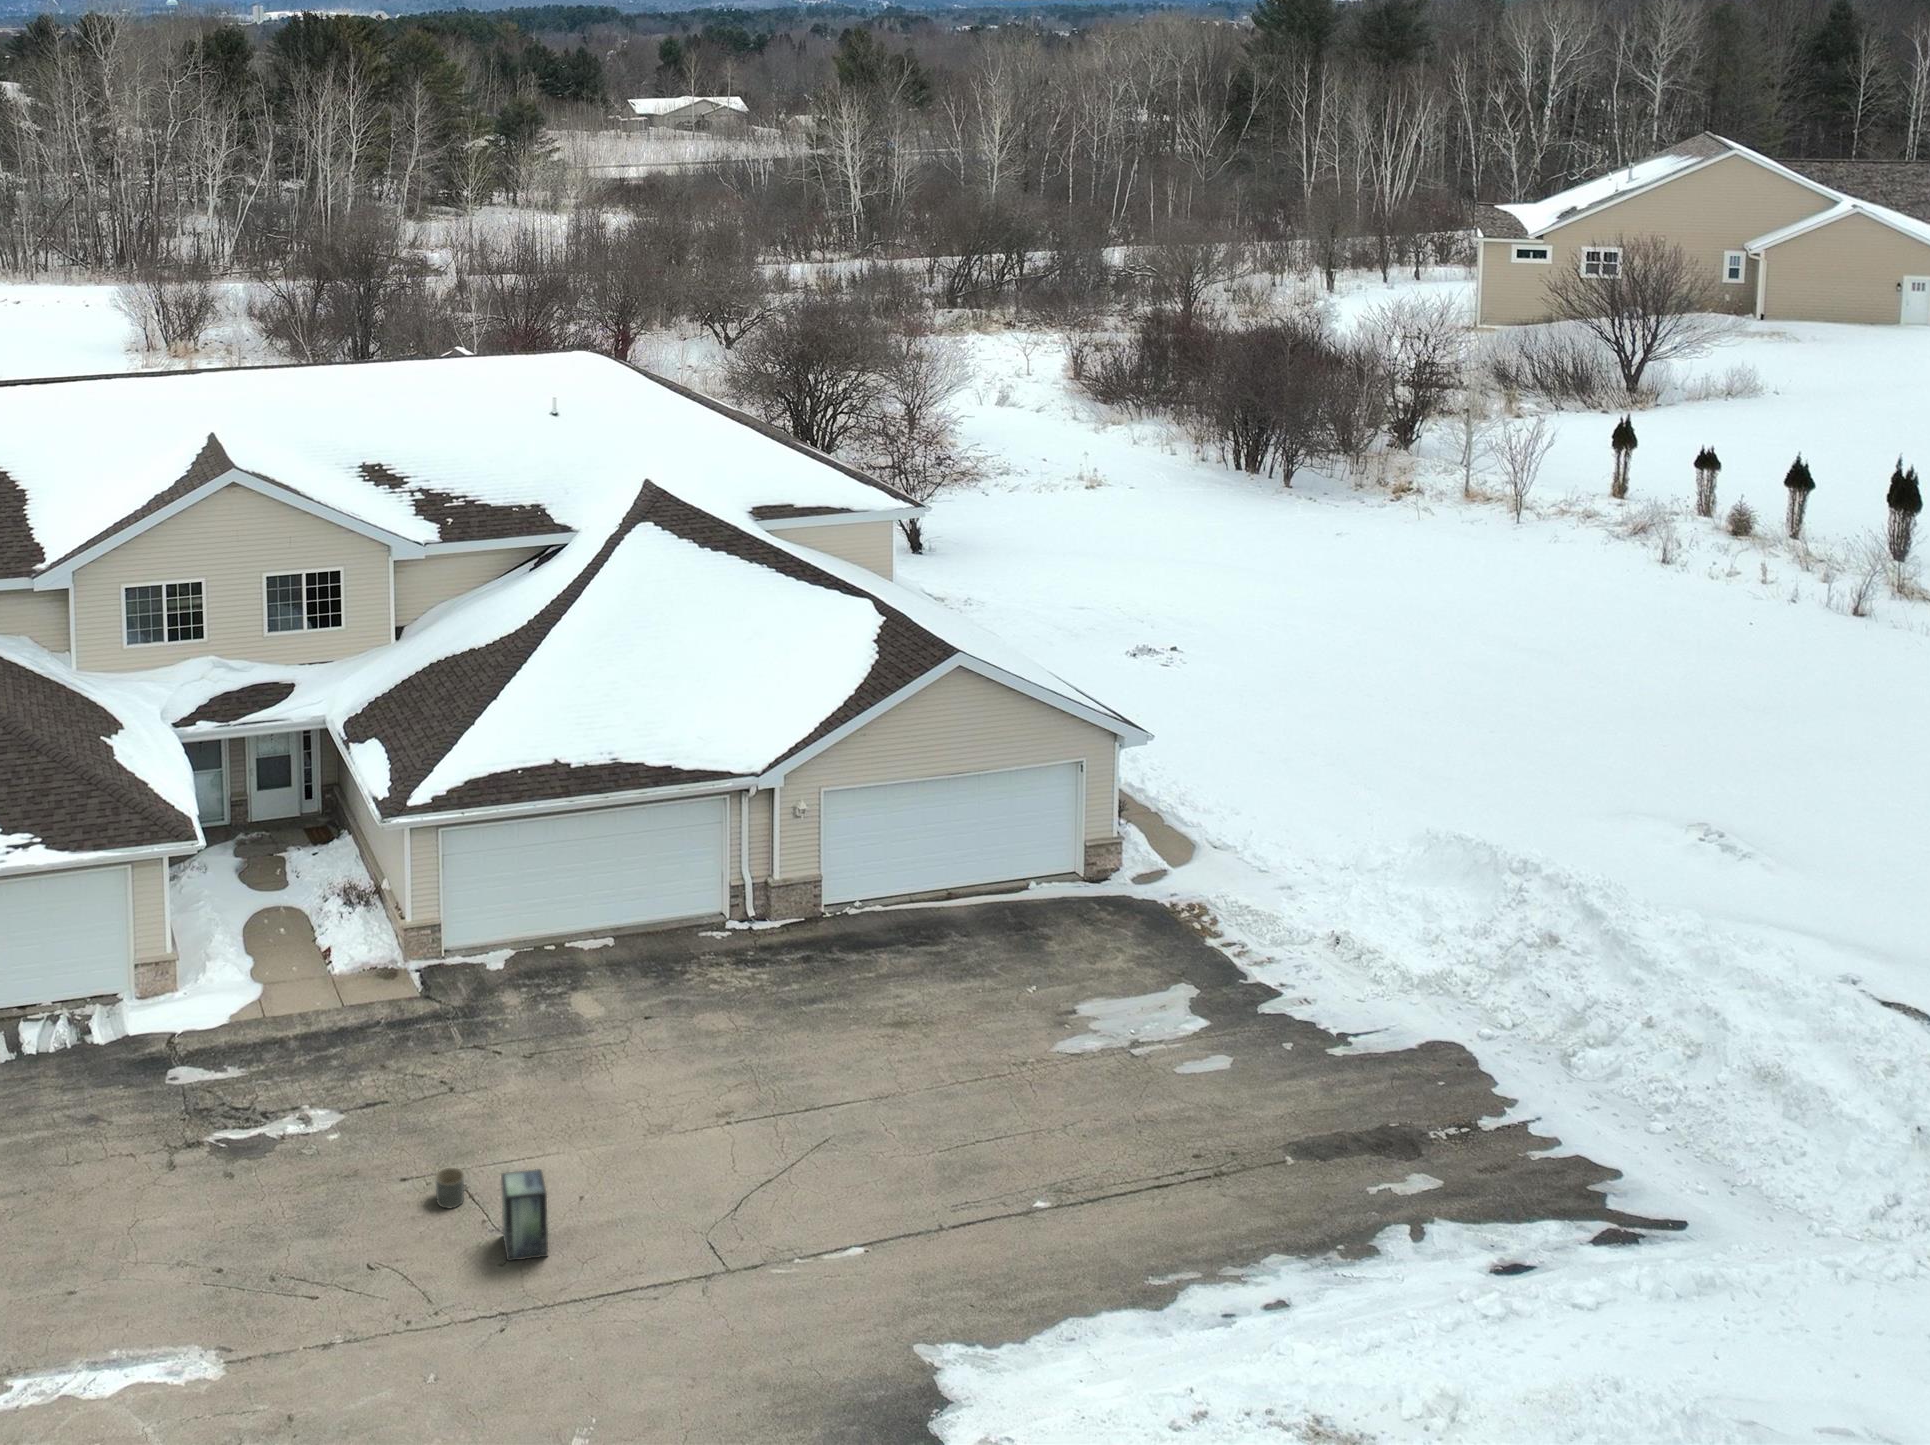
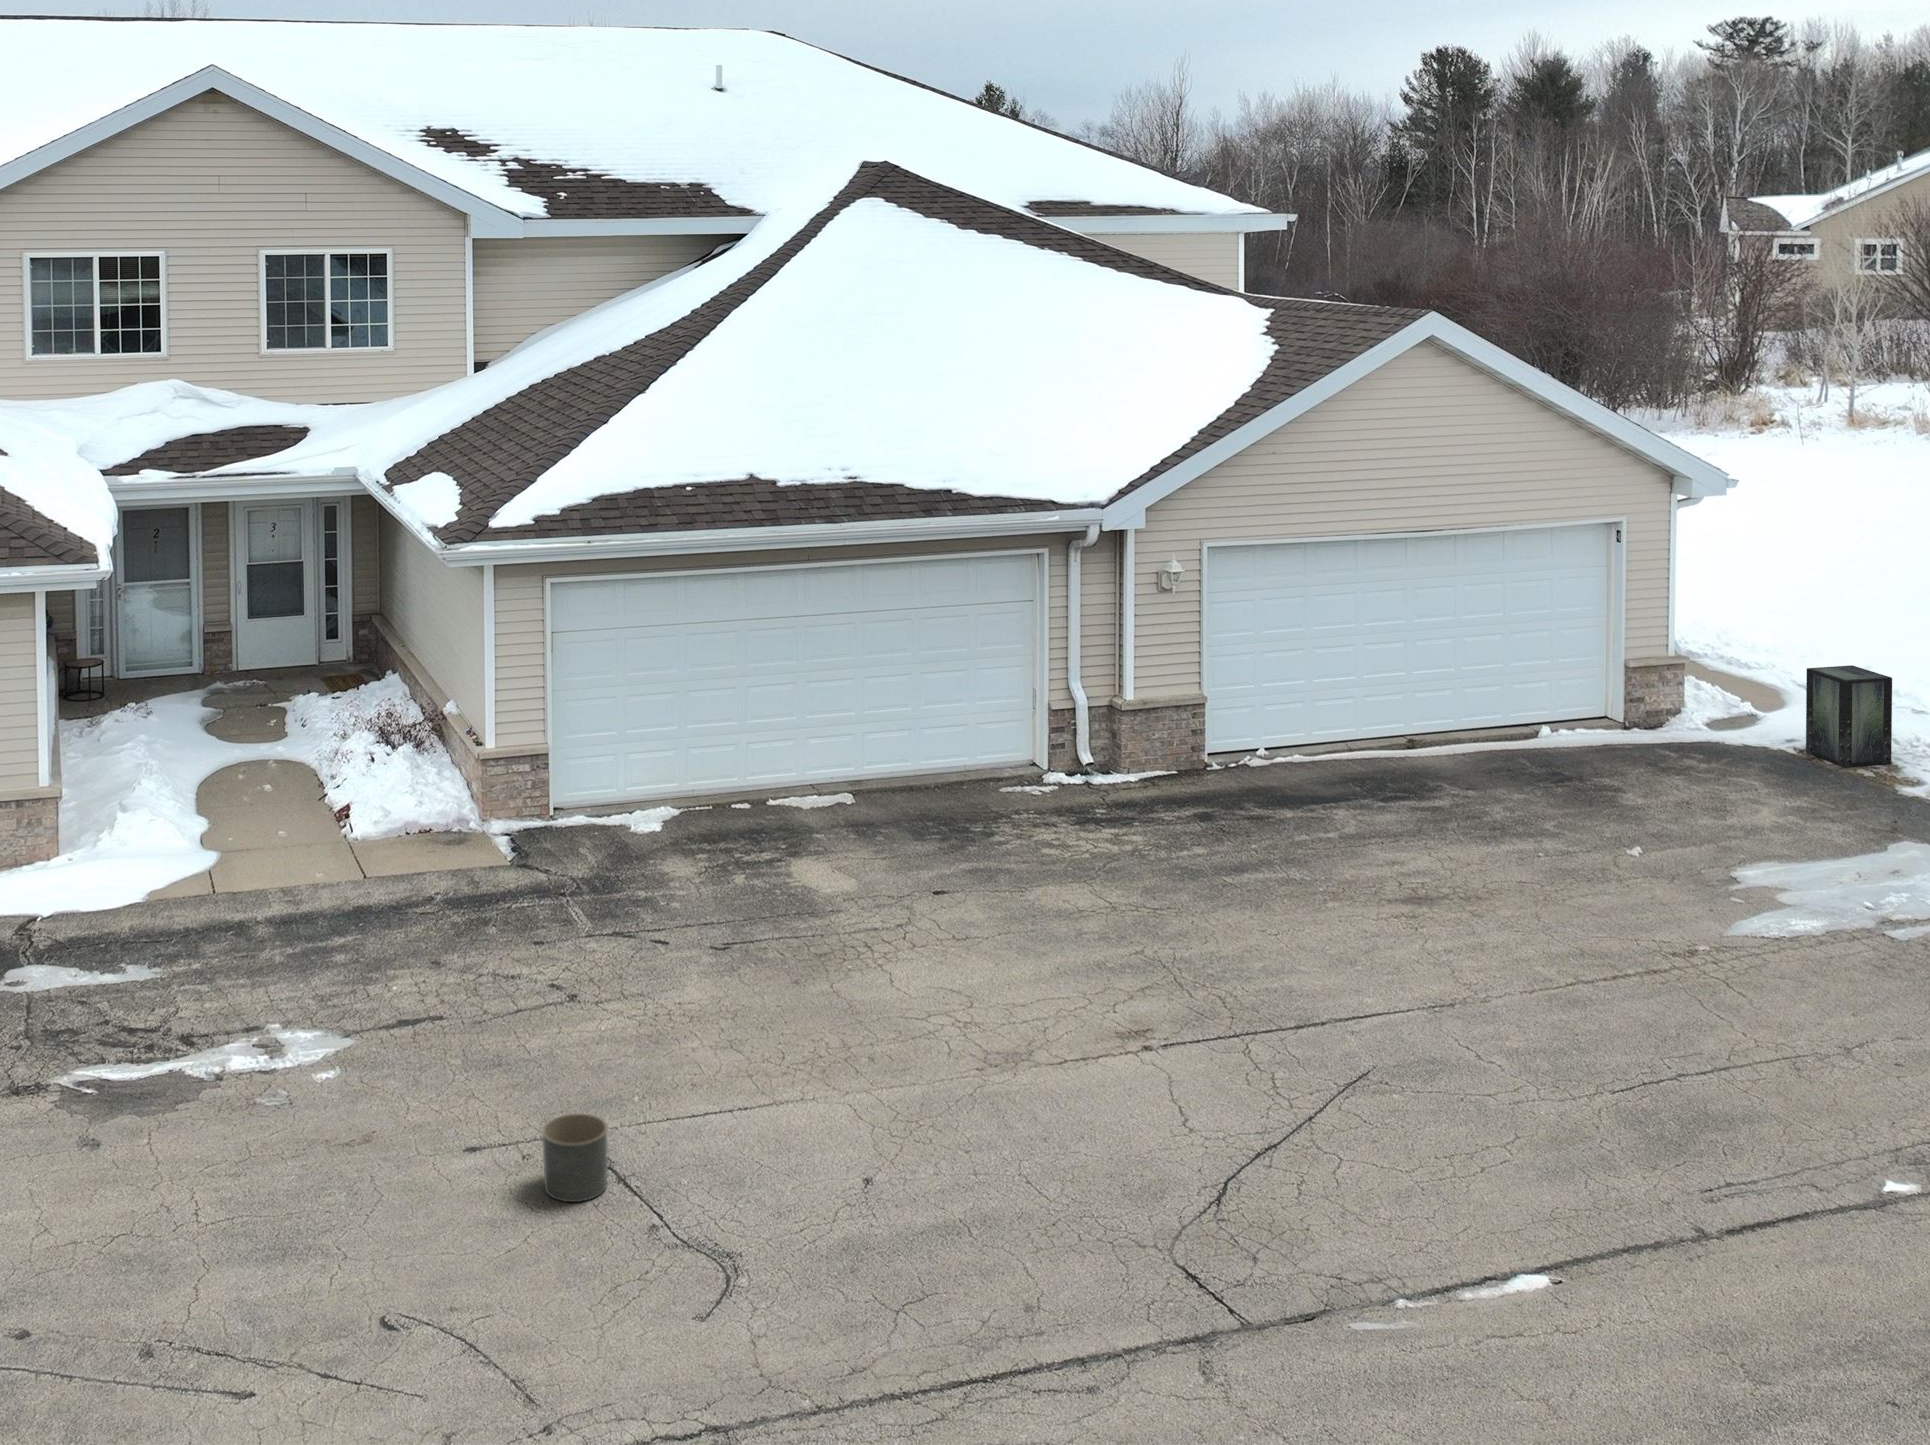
storage box: present [501,1169,548,1261] -> present [1806,665,1892,767]

